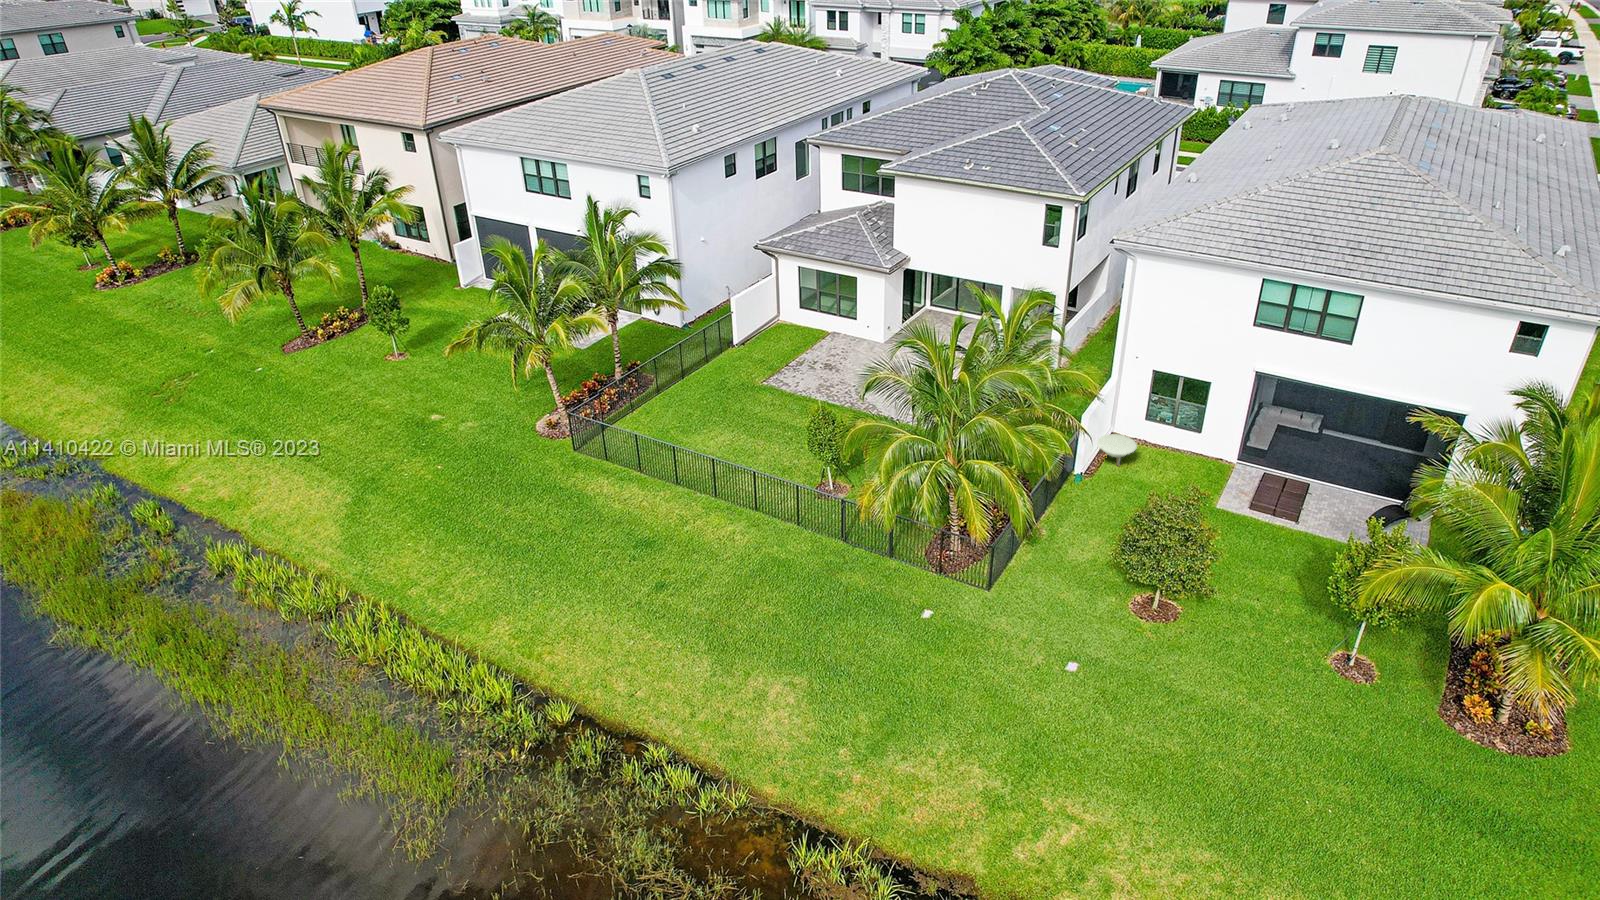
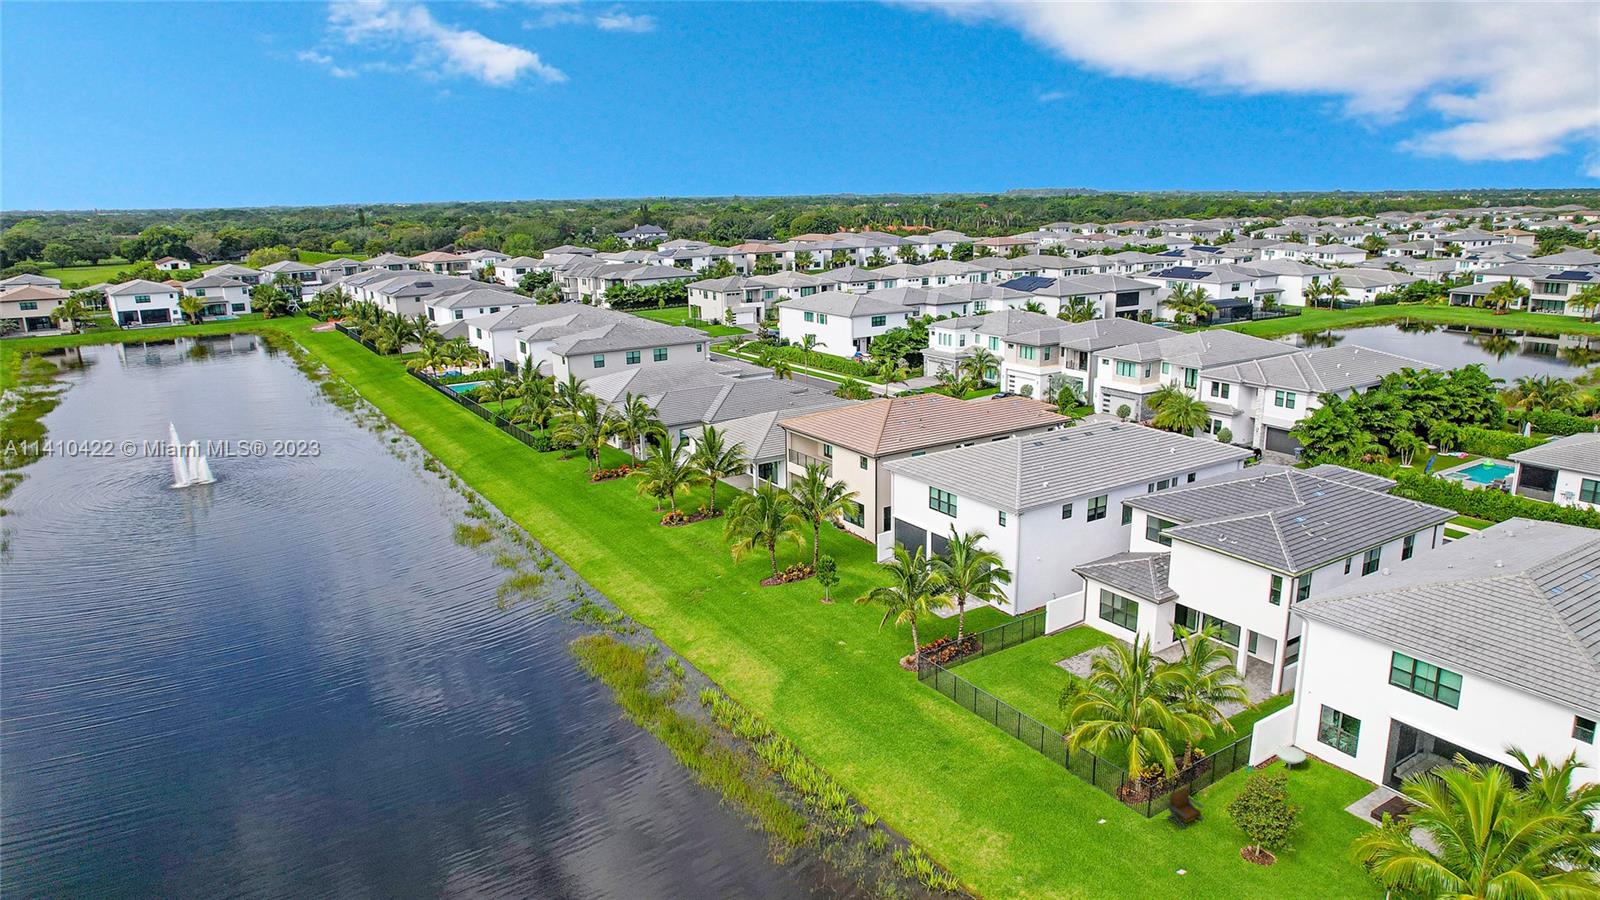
lounge chair: none [1005,530,1055,591] -> present [1166,788,1203,829]

